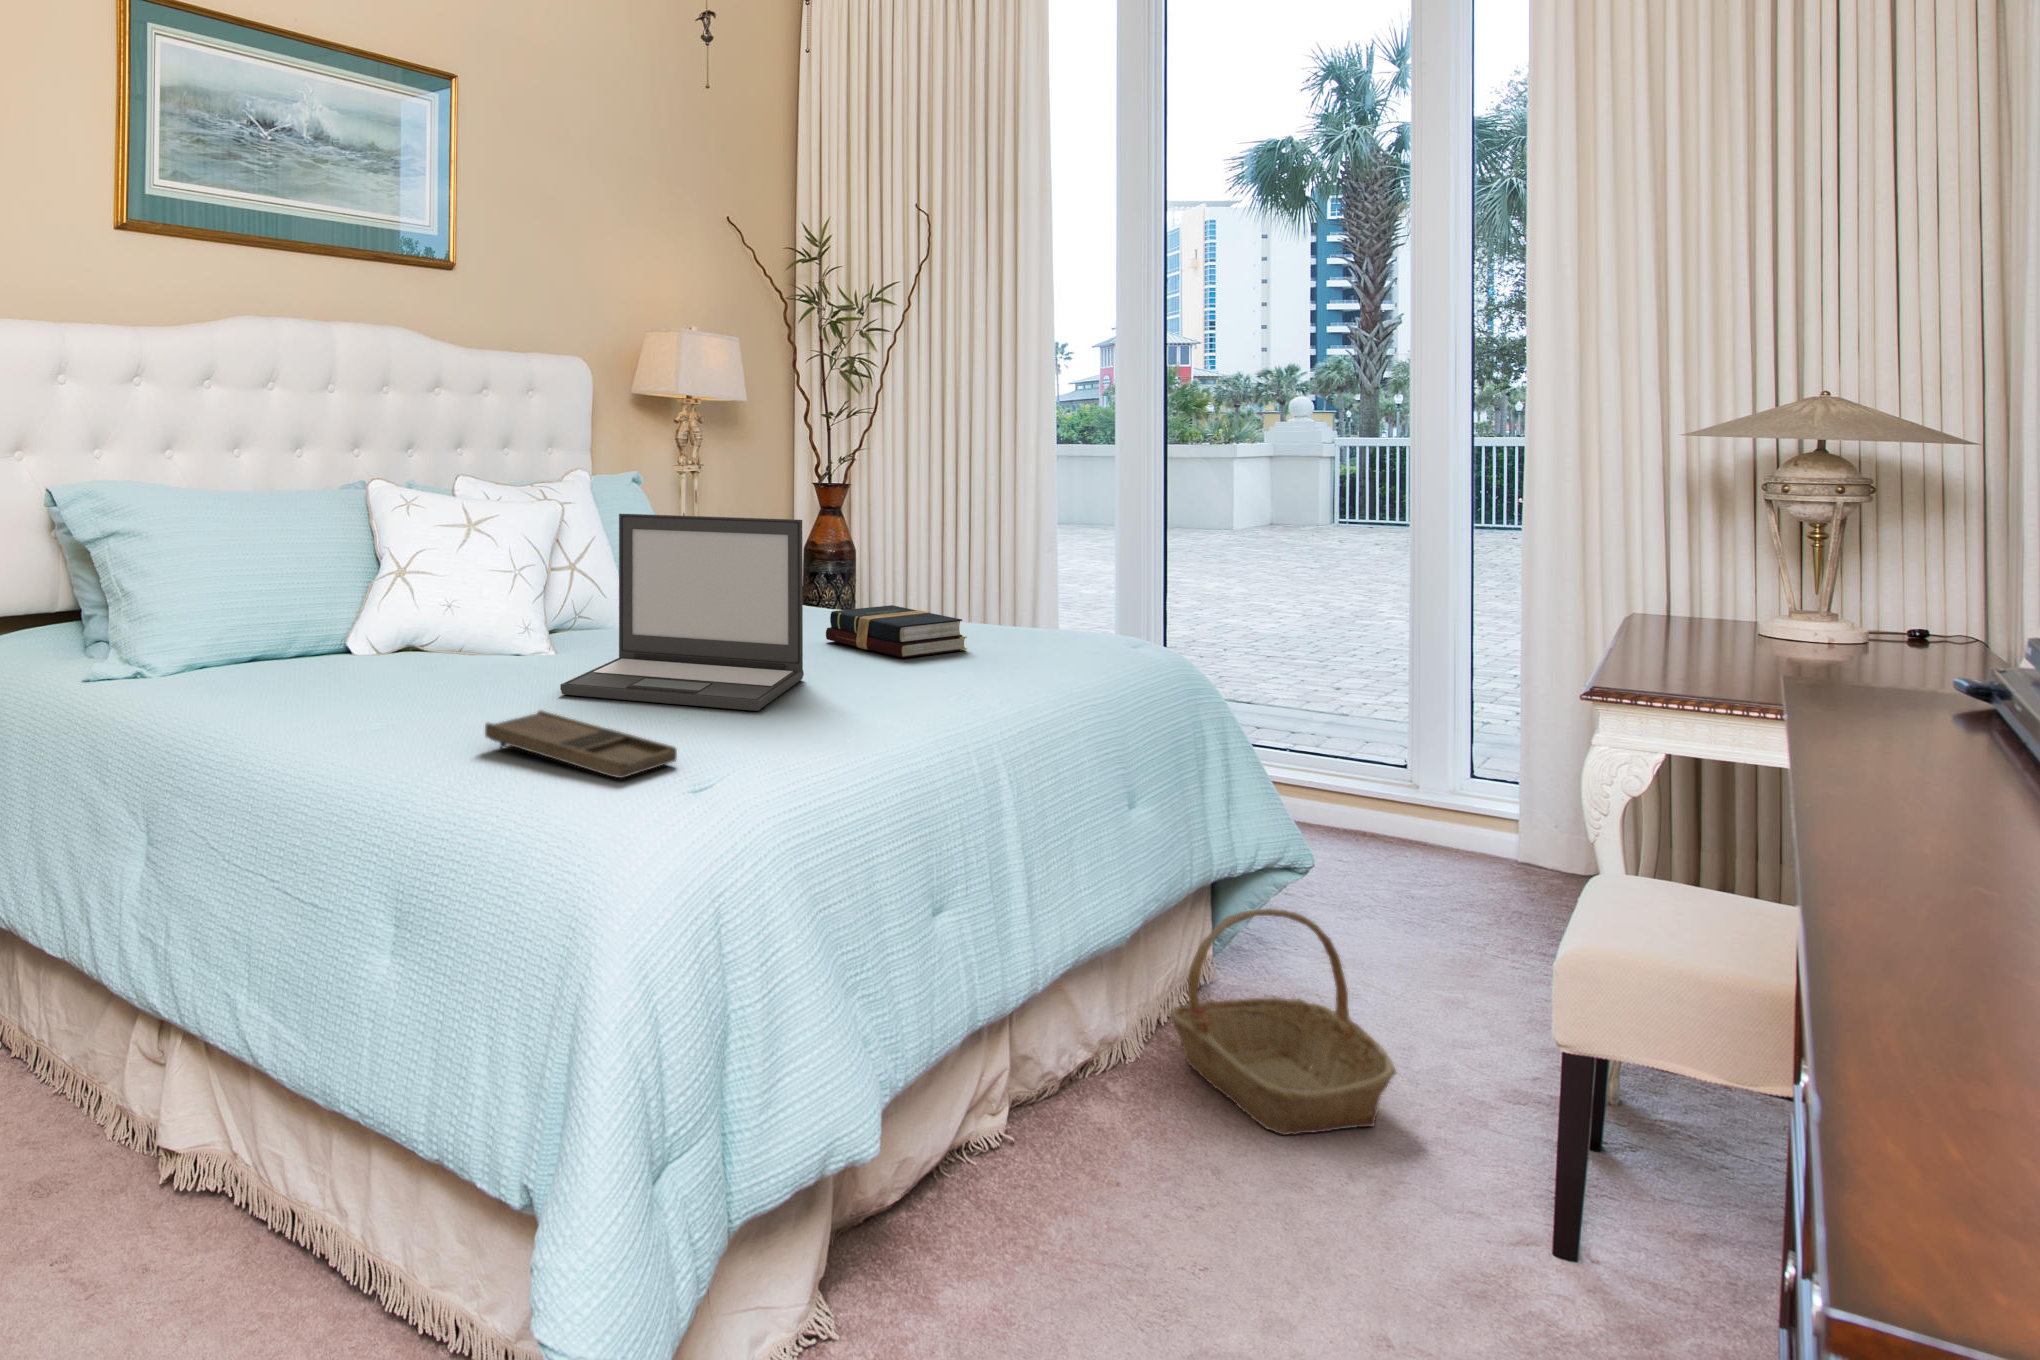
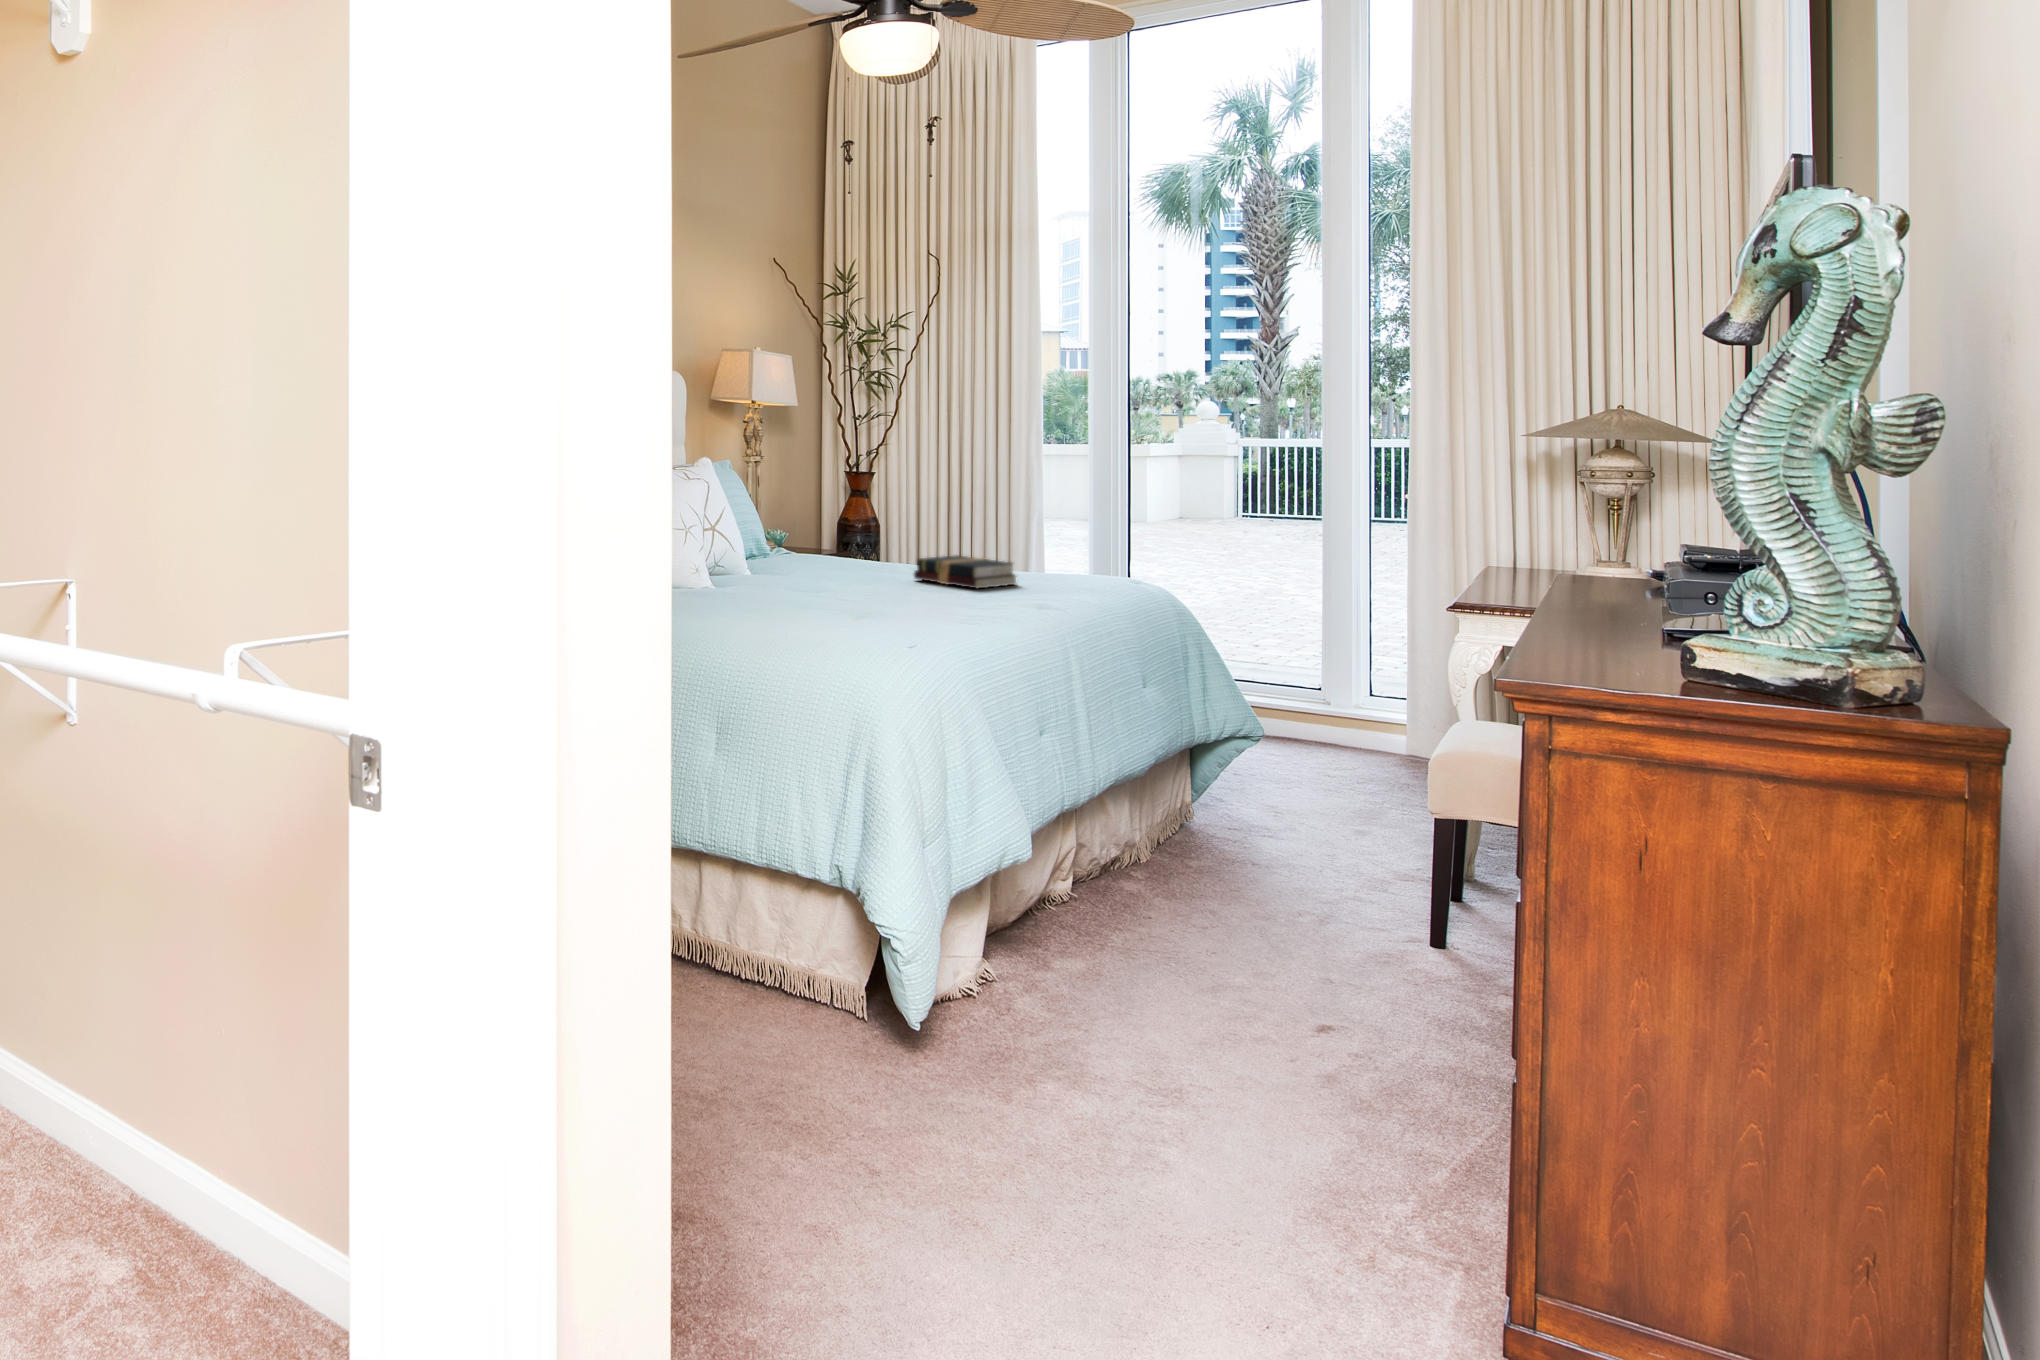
laptop: present [560,514,804,711] -> none [758,486,917,615]
tray: present [485,711,677,778] -> none [742,610,874,644]
basket: present [1170,908,1396,1135] -> none [1167,754,1326,899]

